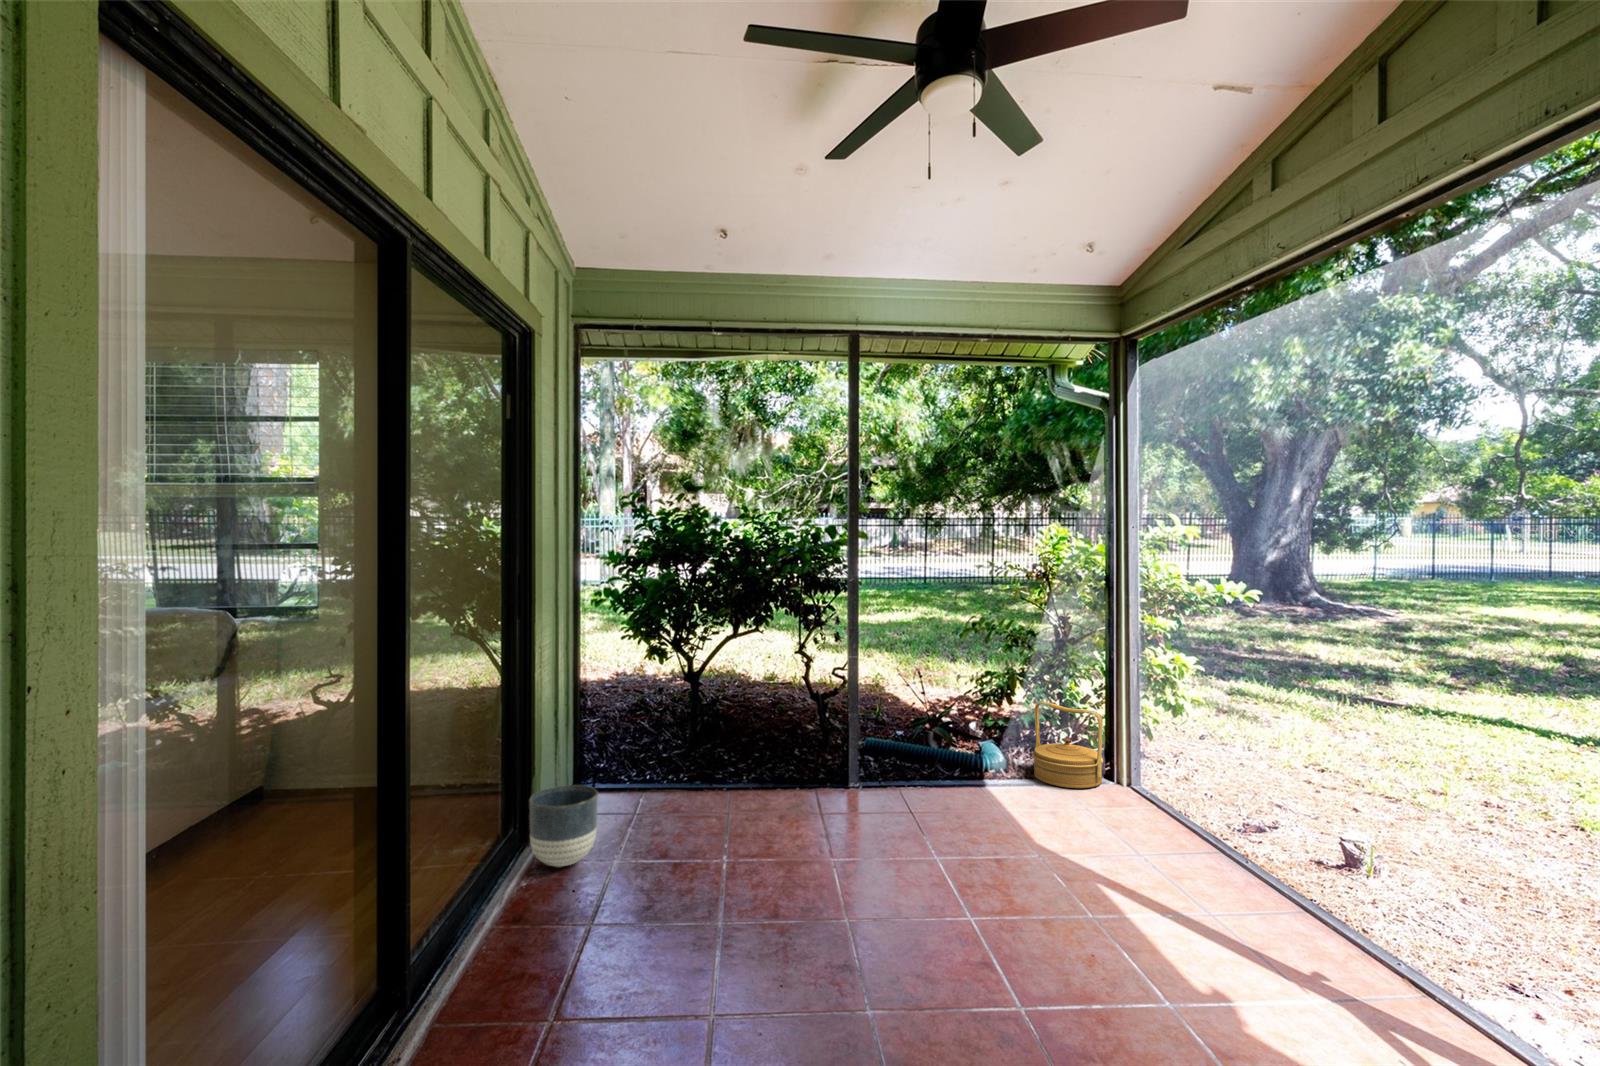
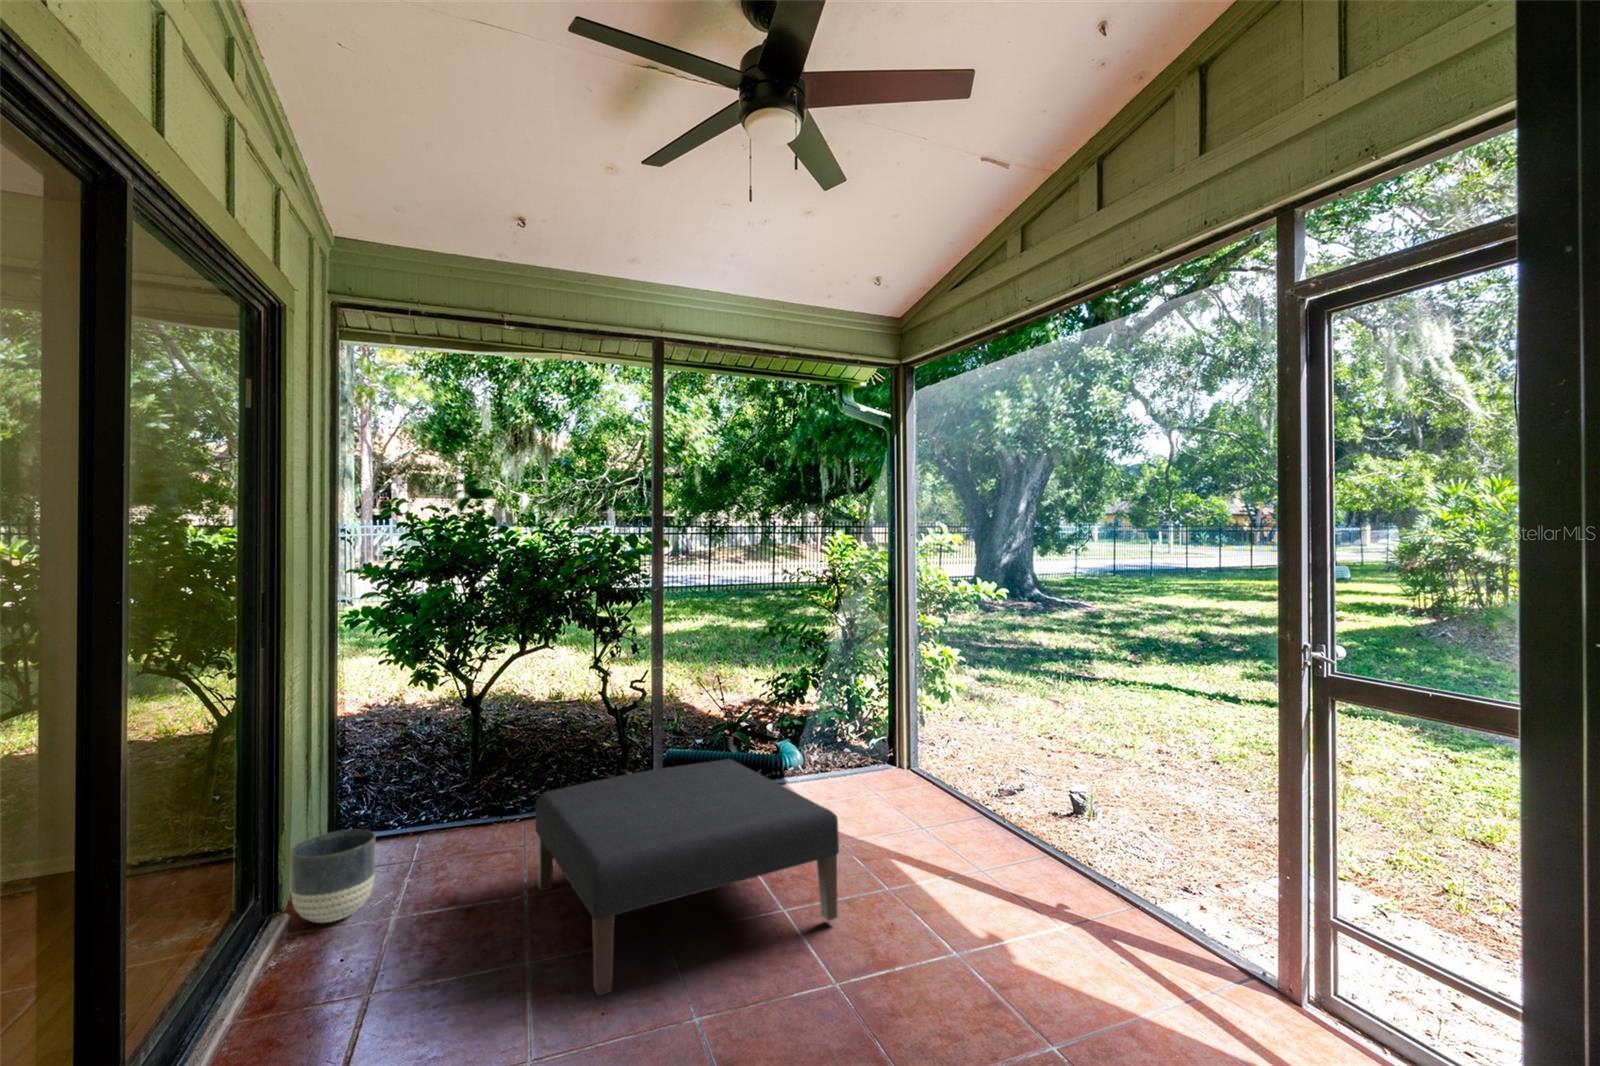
woven basket: present [1032,702,1103,788] -> none [820,698,880,775]
ottoman: none [735,757,1045,989] -> present [535,759,839,995]

